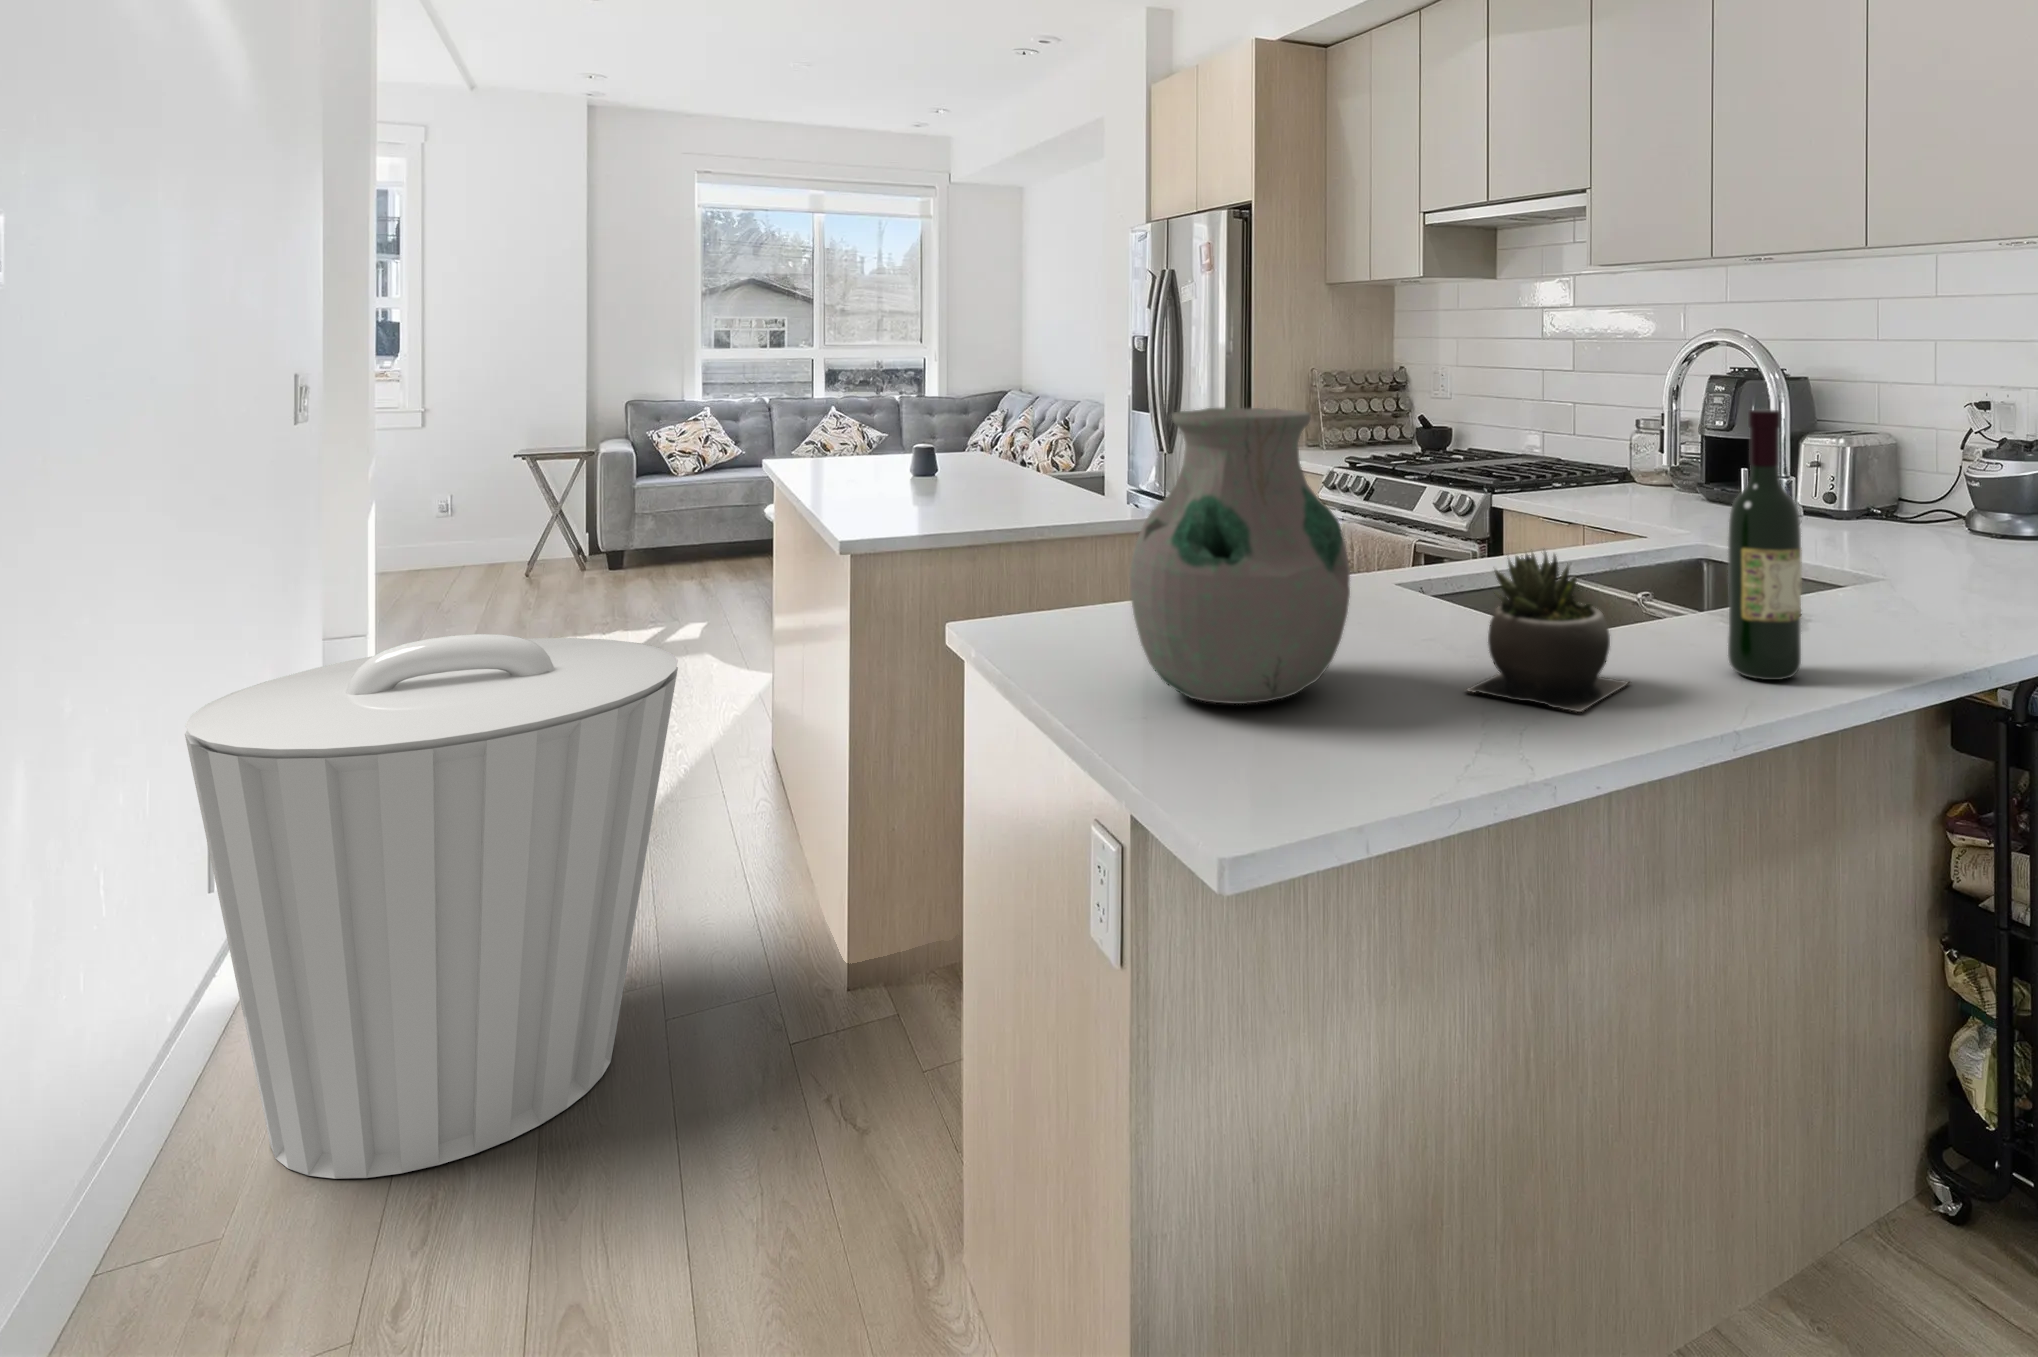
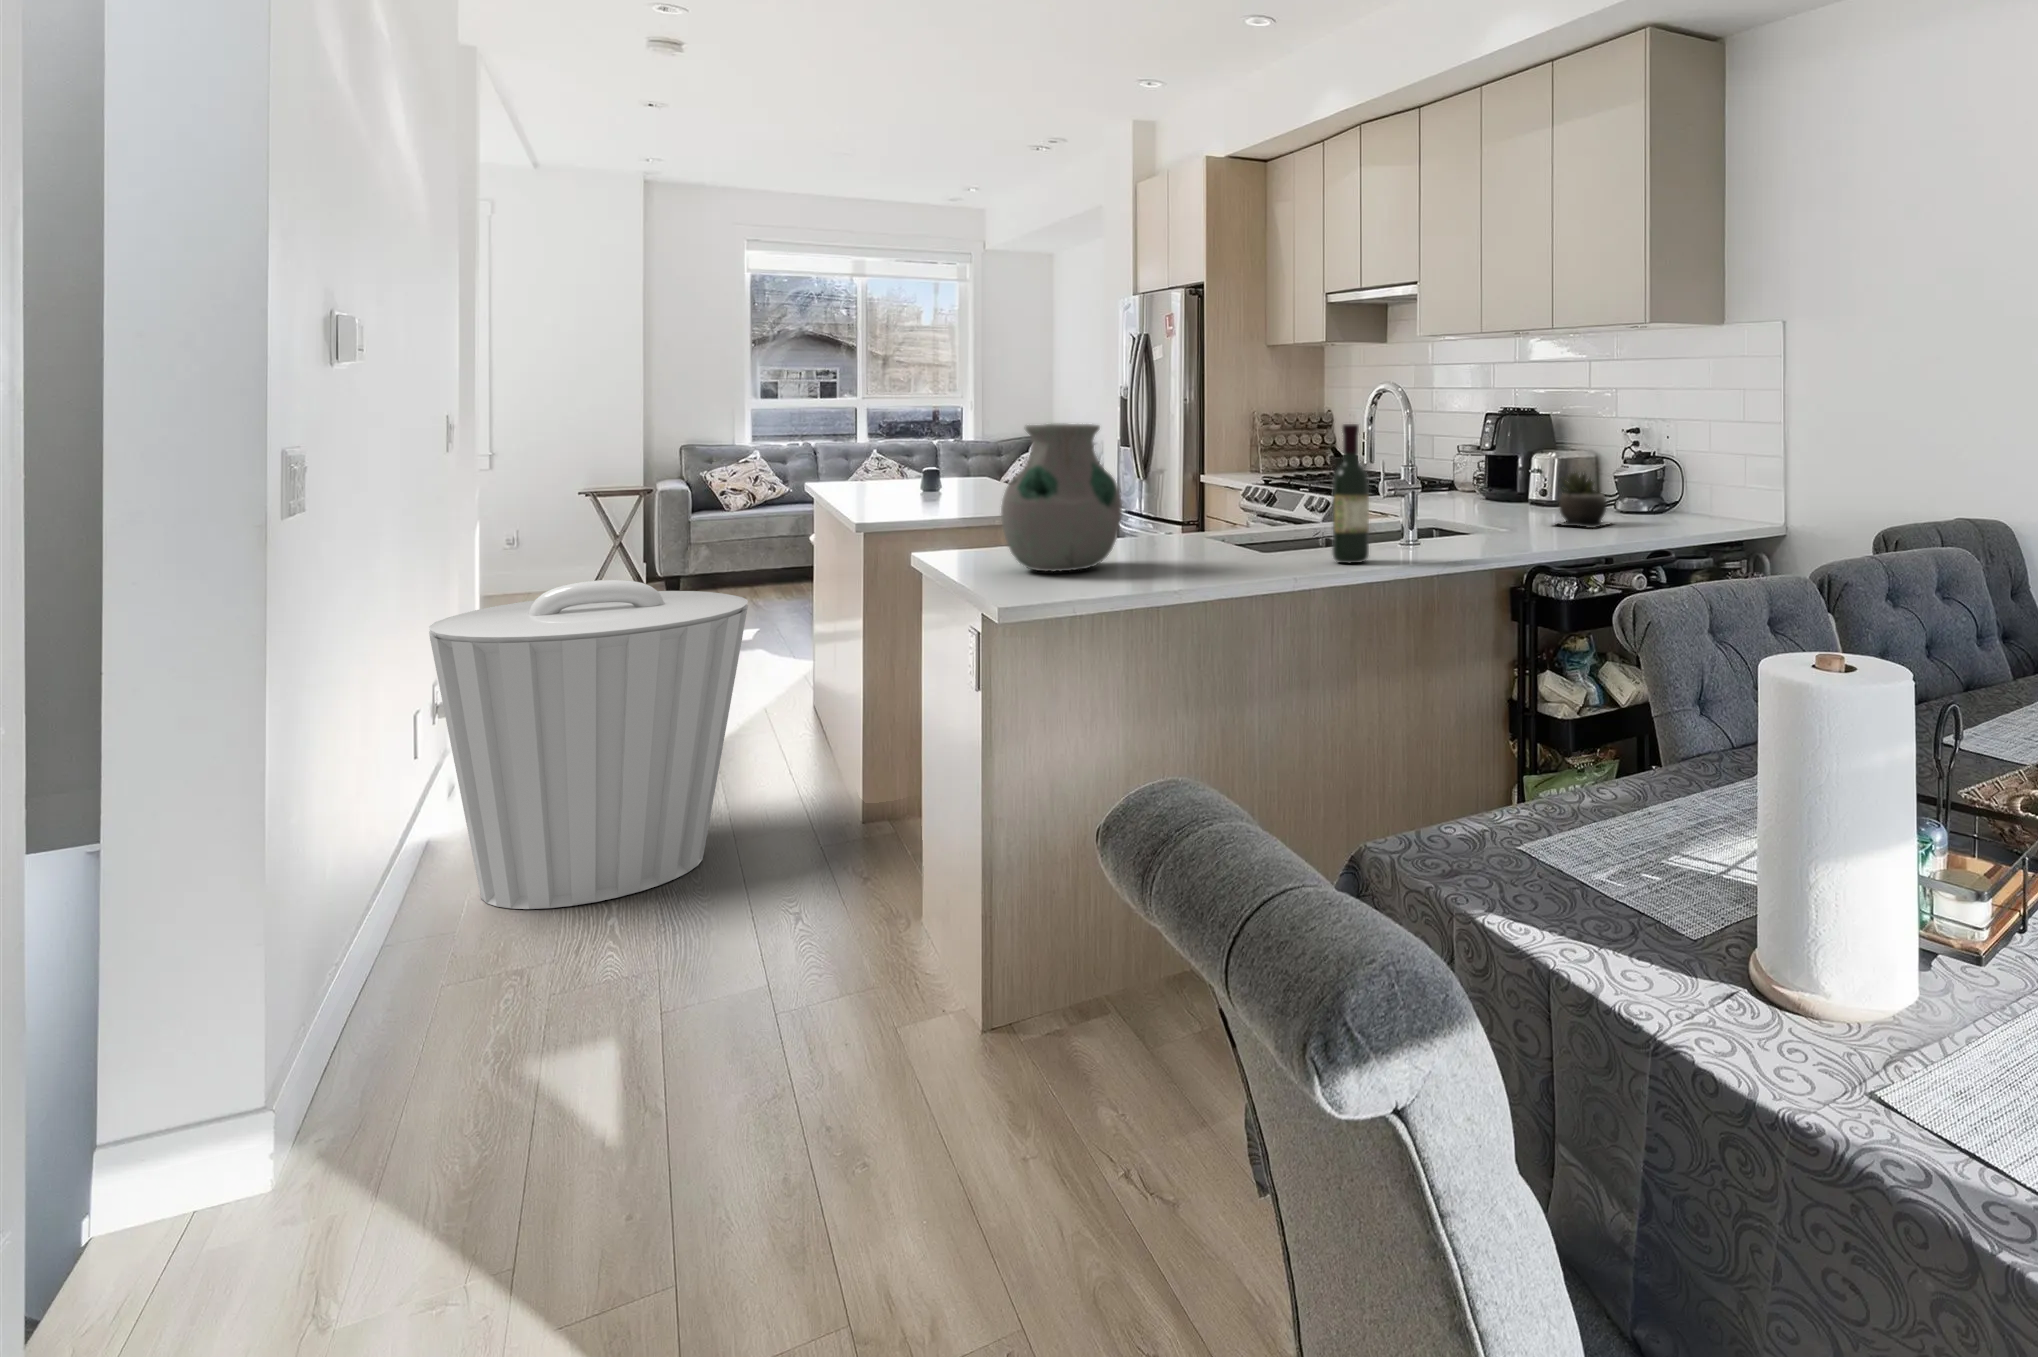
succulent plant: present [1466,552,1628,712] -> present [1559,473,1607,528]

